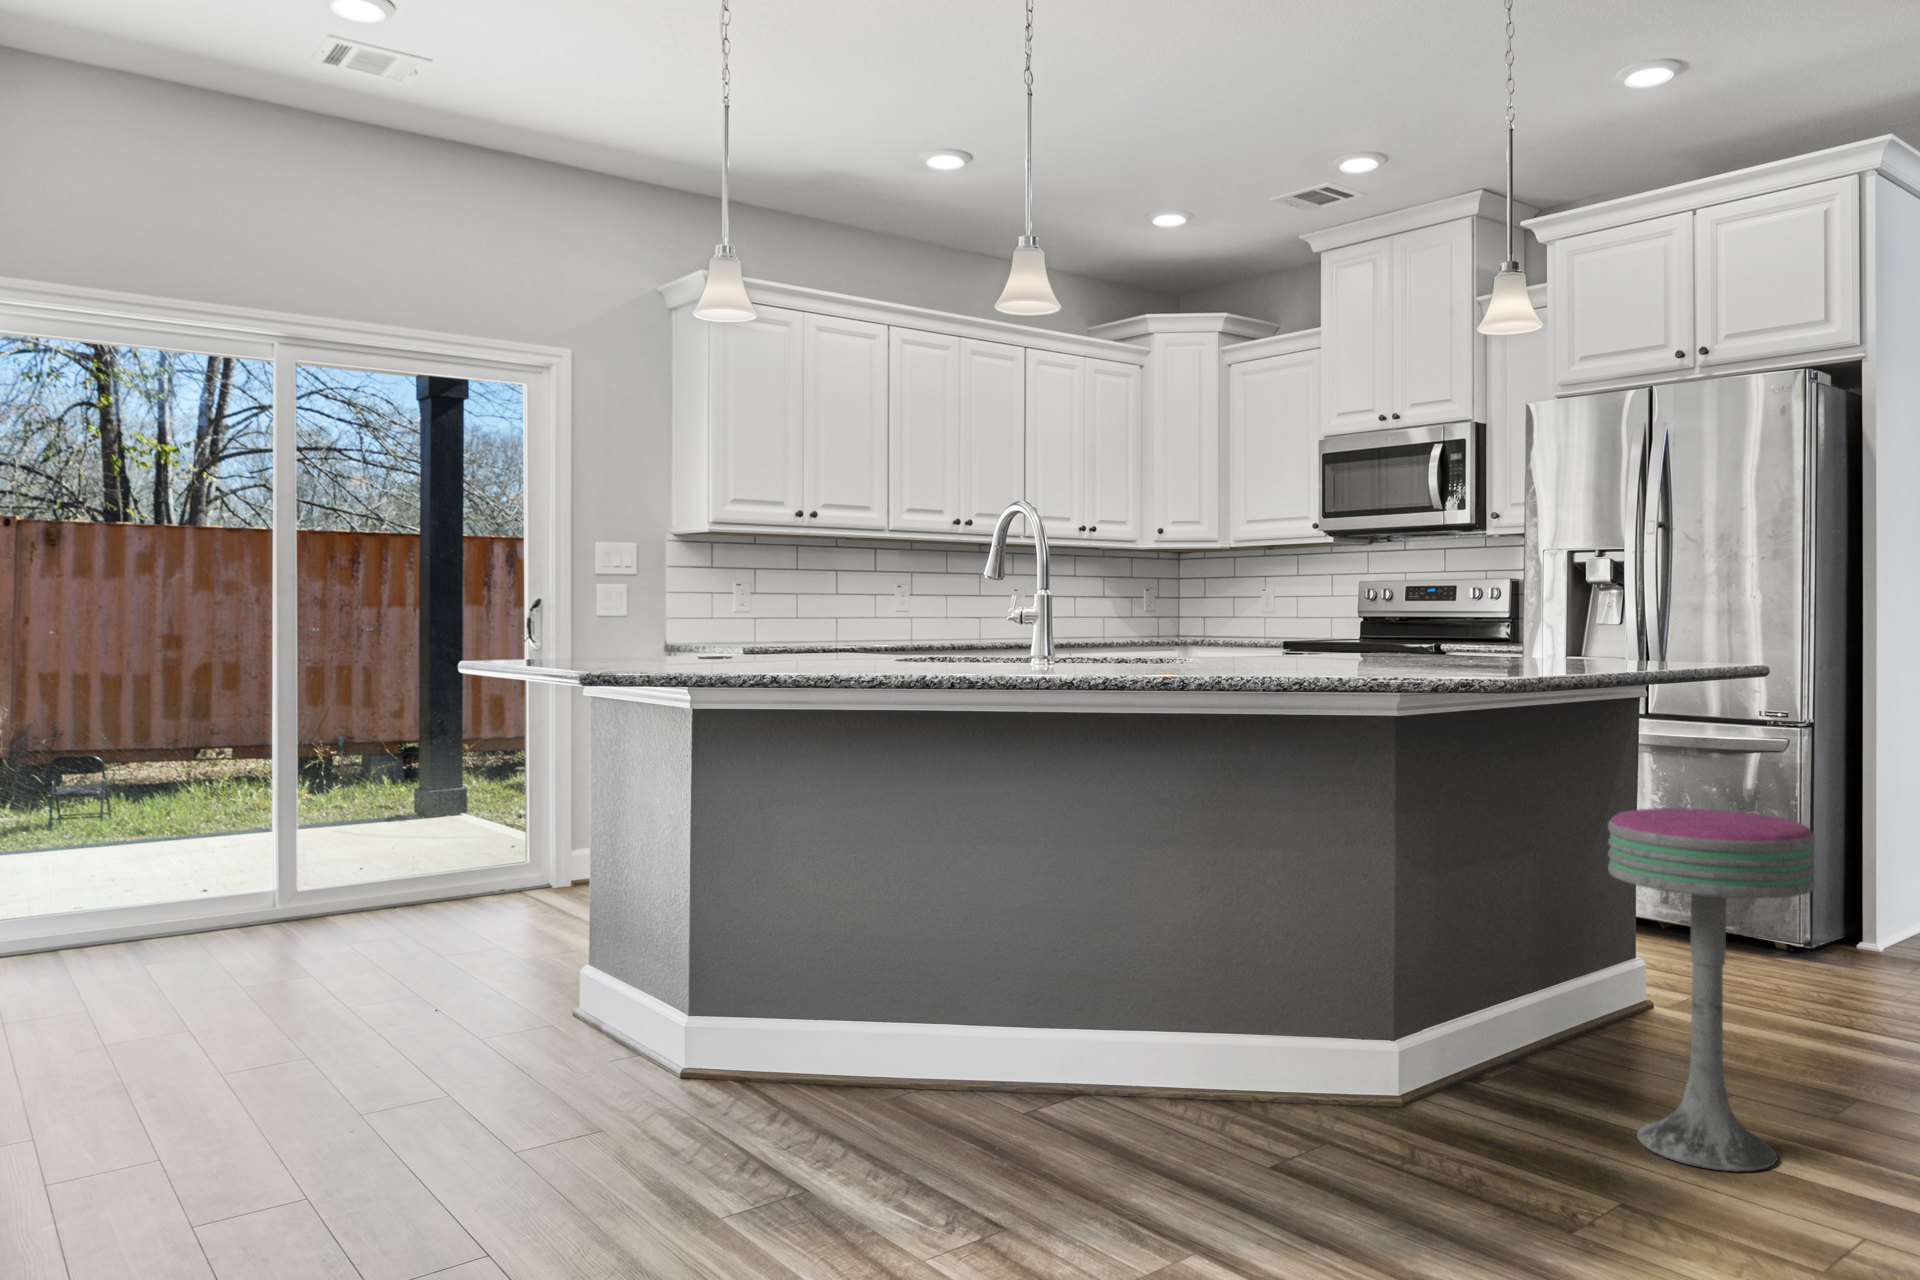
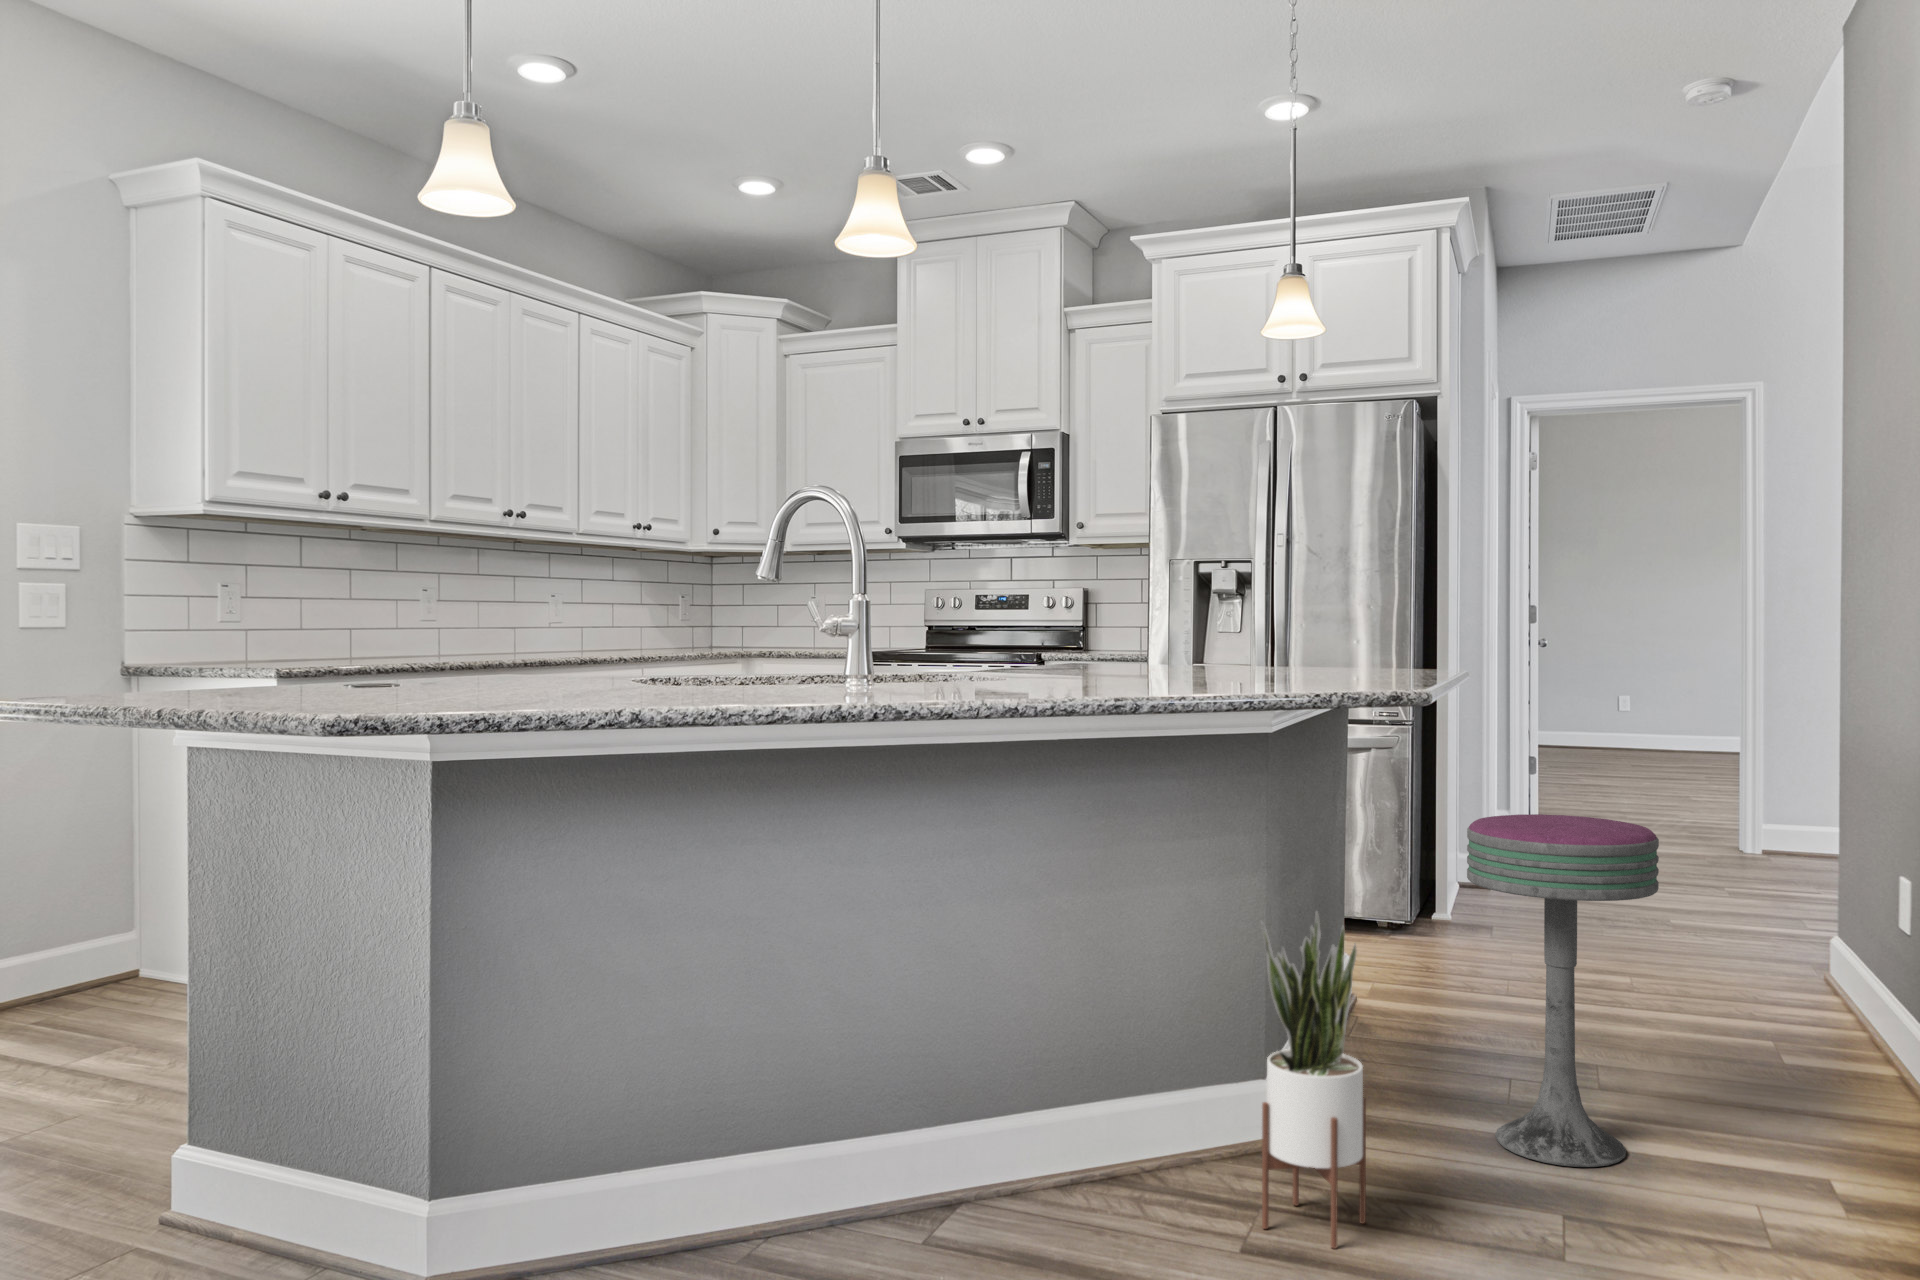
potted plant: none [1295,874,1416,1180] -> present [1261,911,1366,1249]

